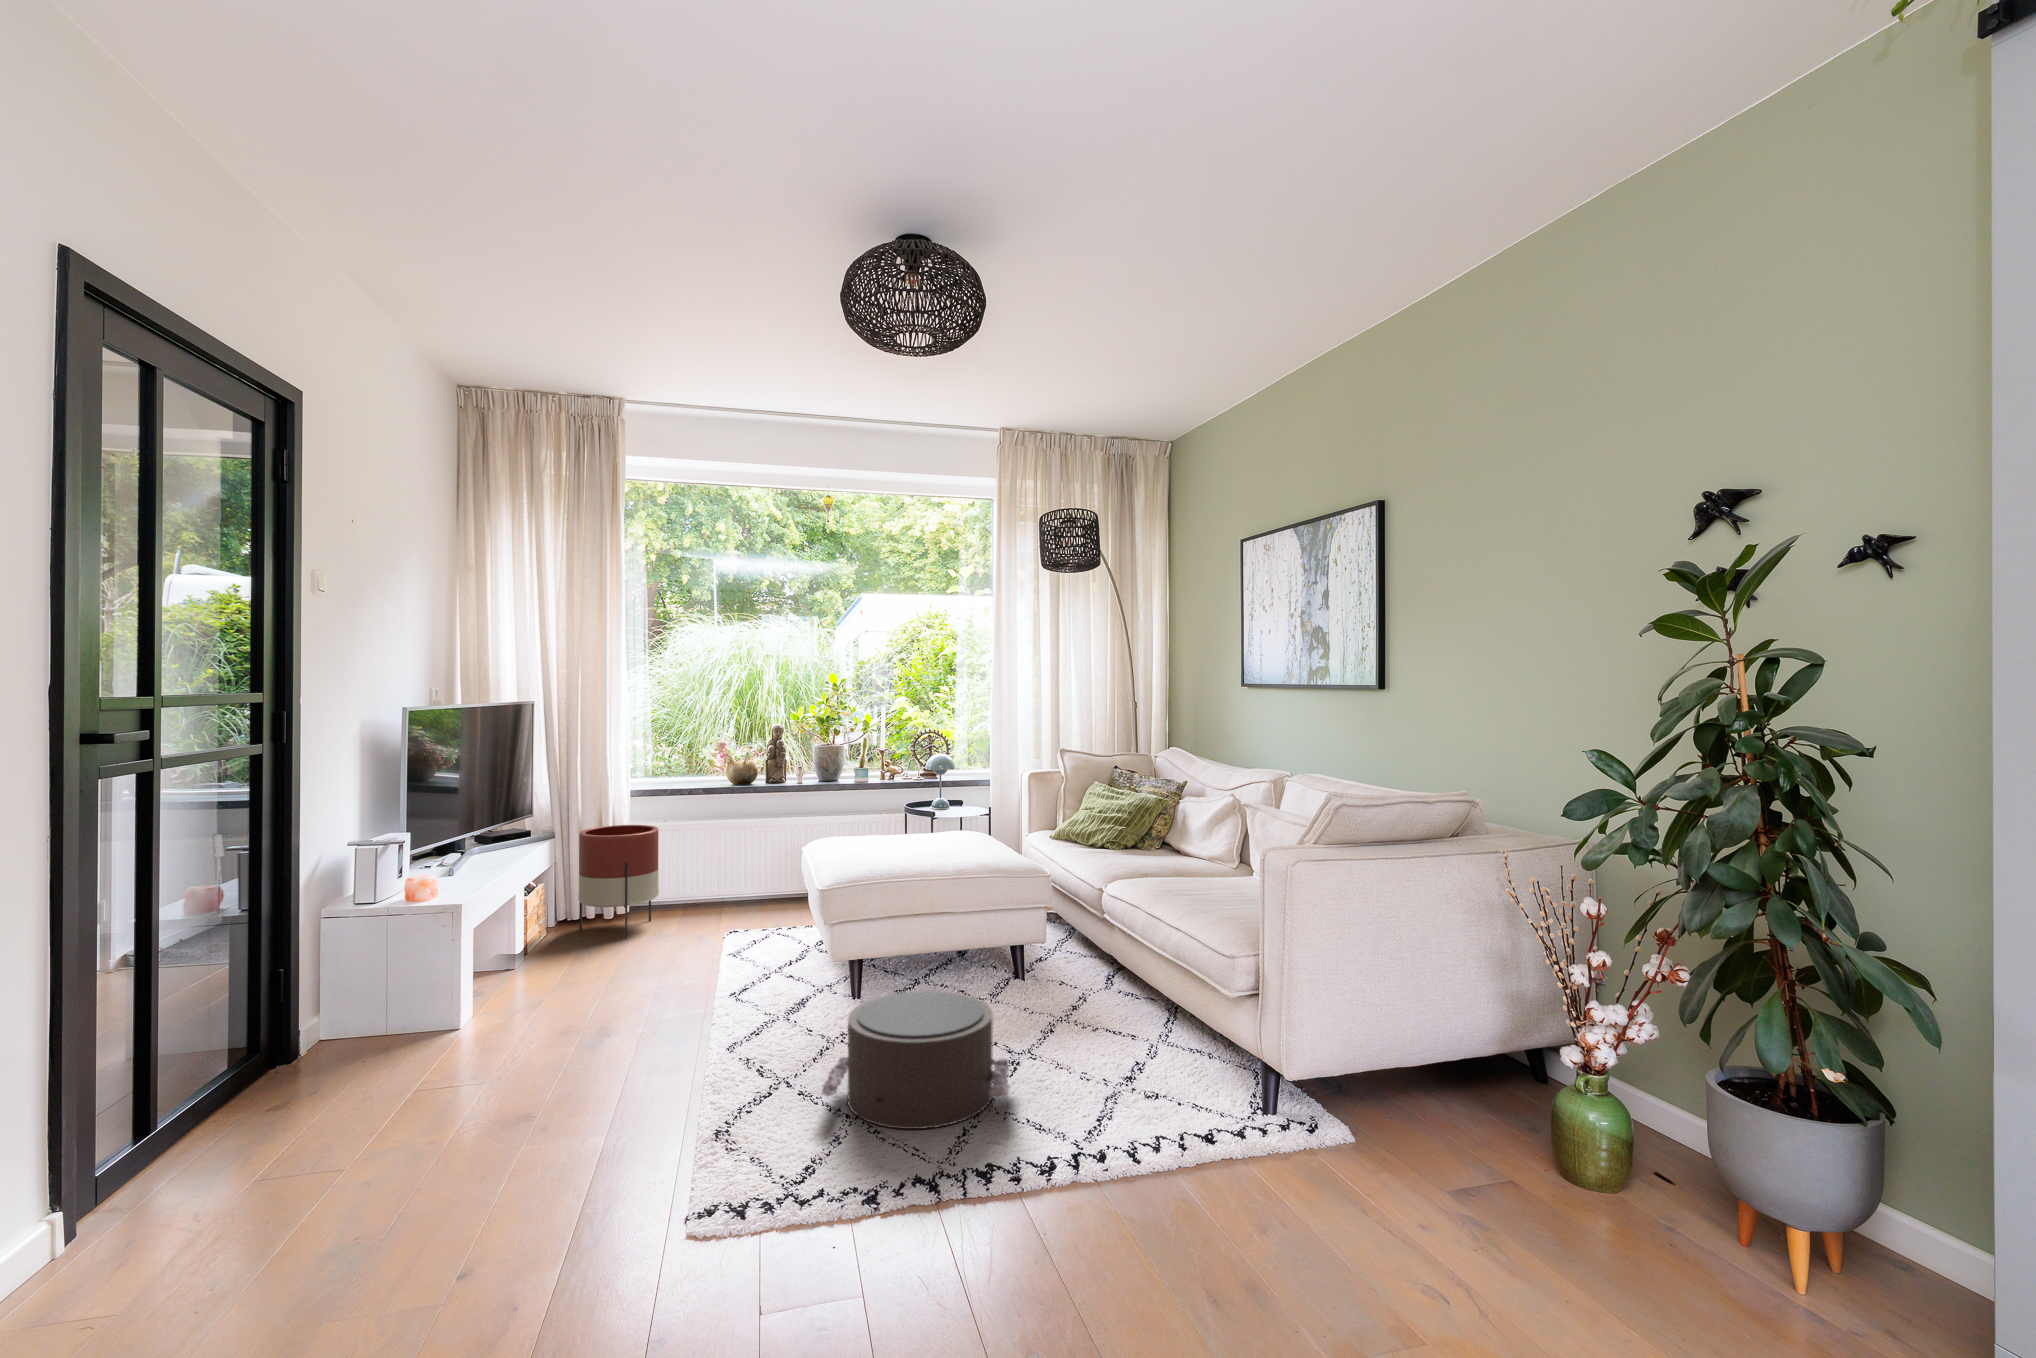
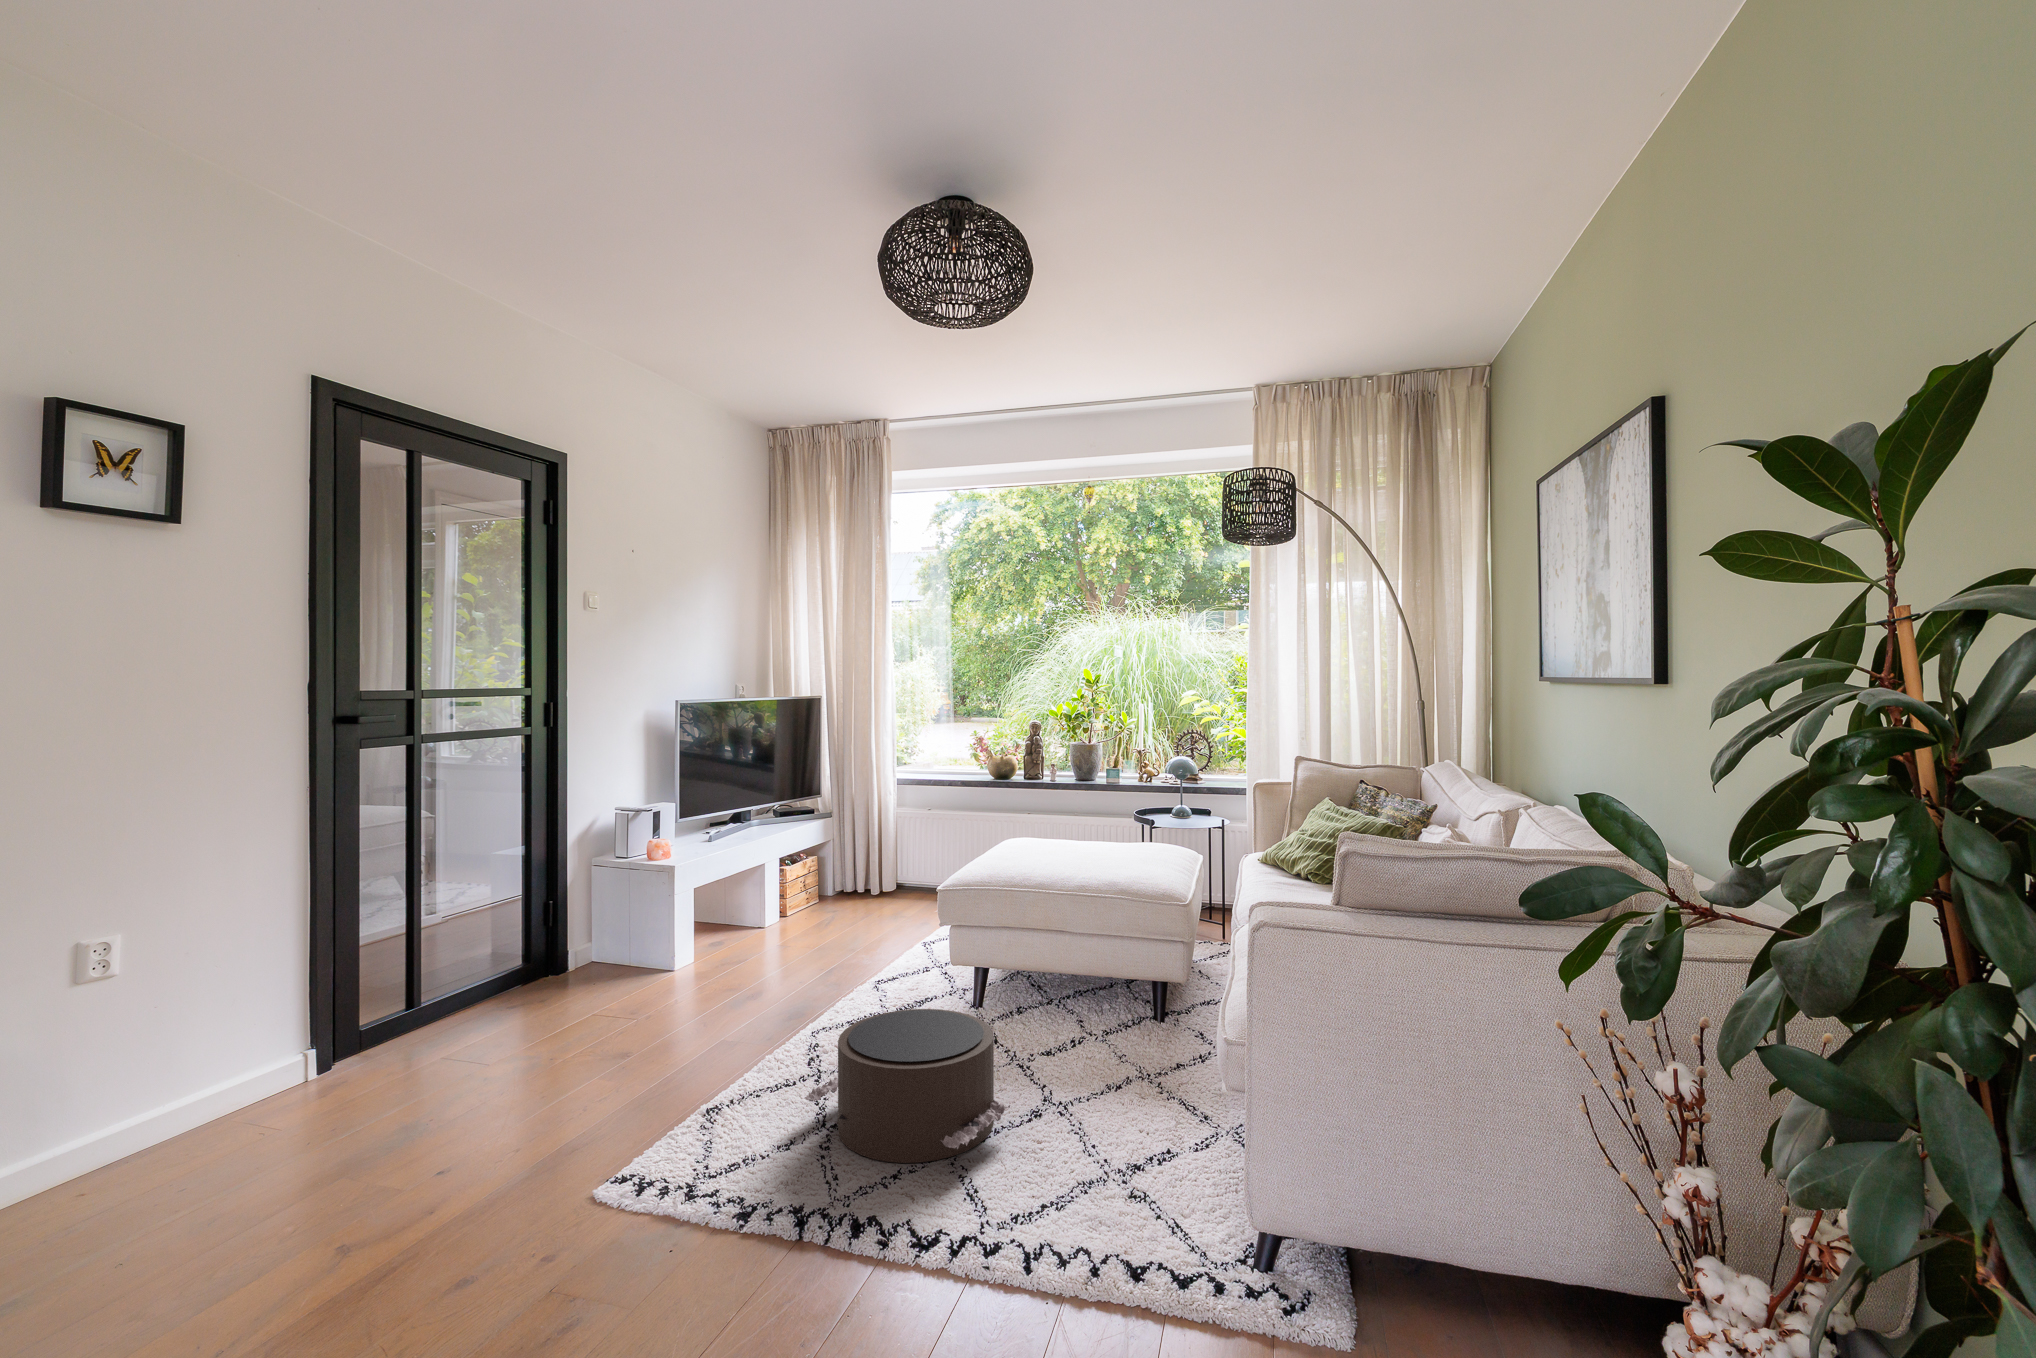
planter: present [579,825,659,938] -> none [840,809,908,914]

